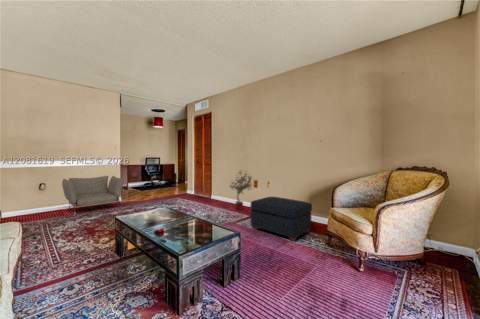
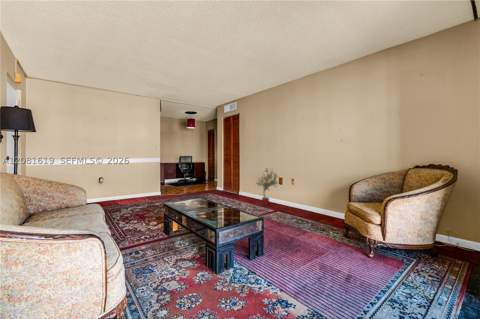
armchair: present [62,176,123,208] -> none [115,172,163,205]
ottoman: present [250,197,312,241] -> none [275,193,332,232]

